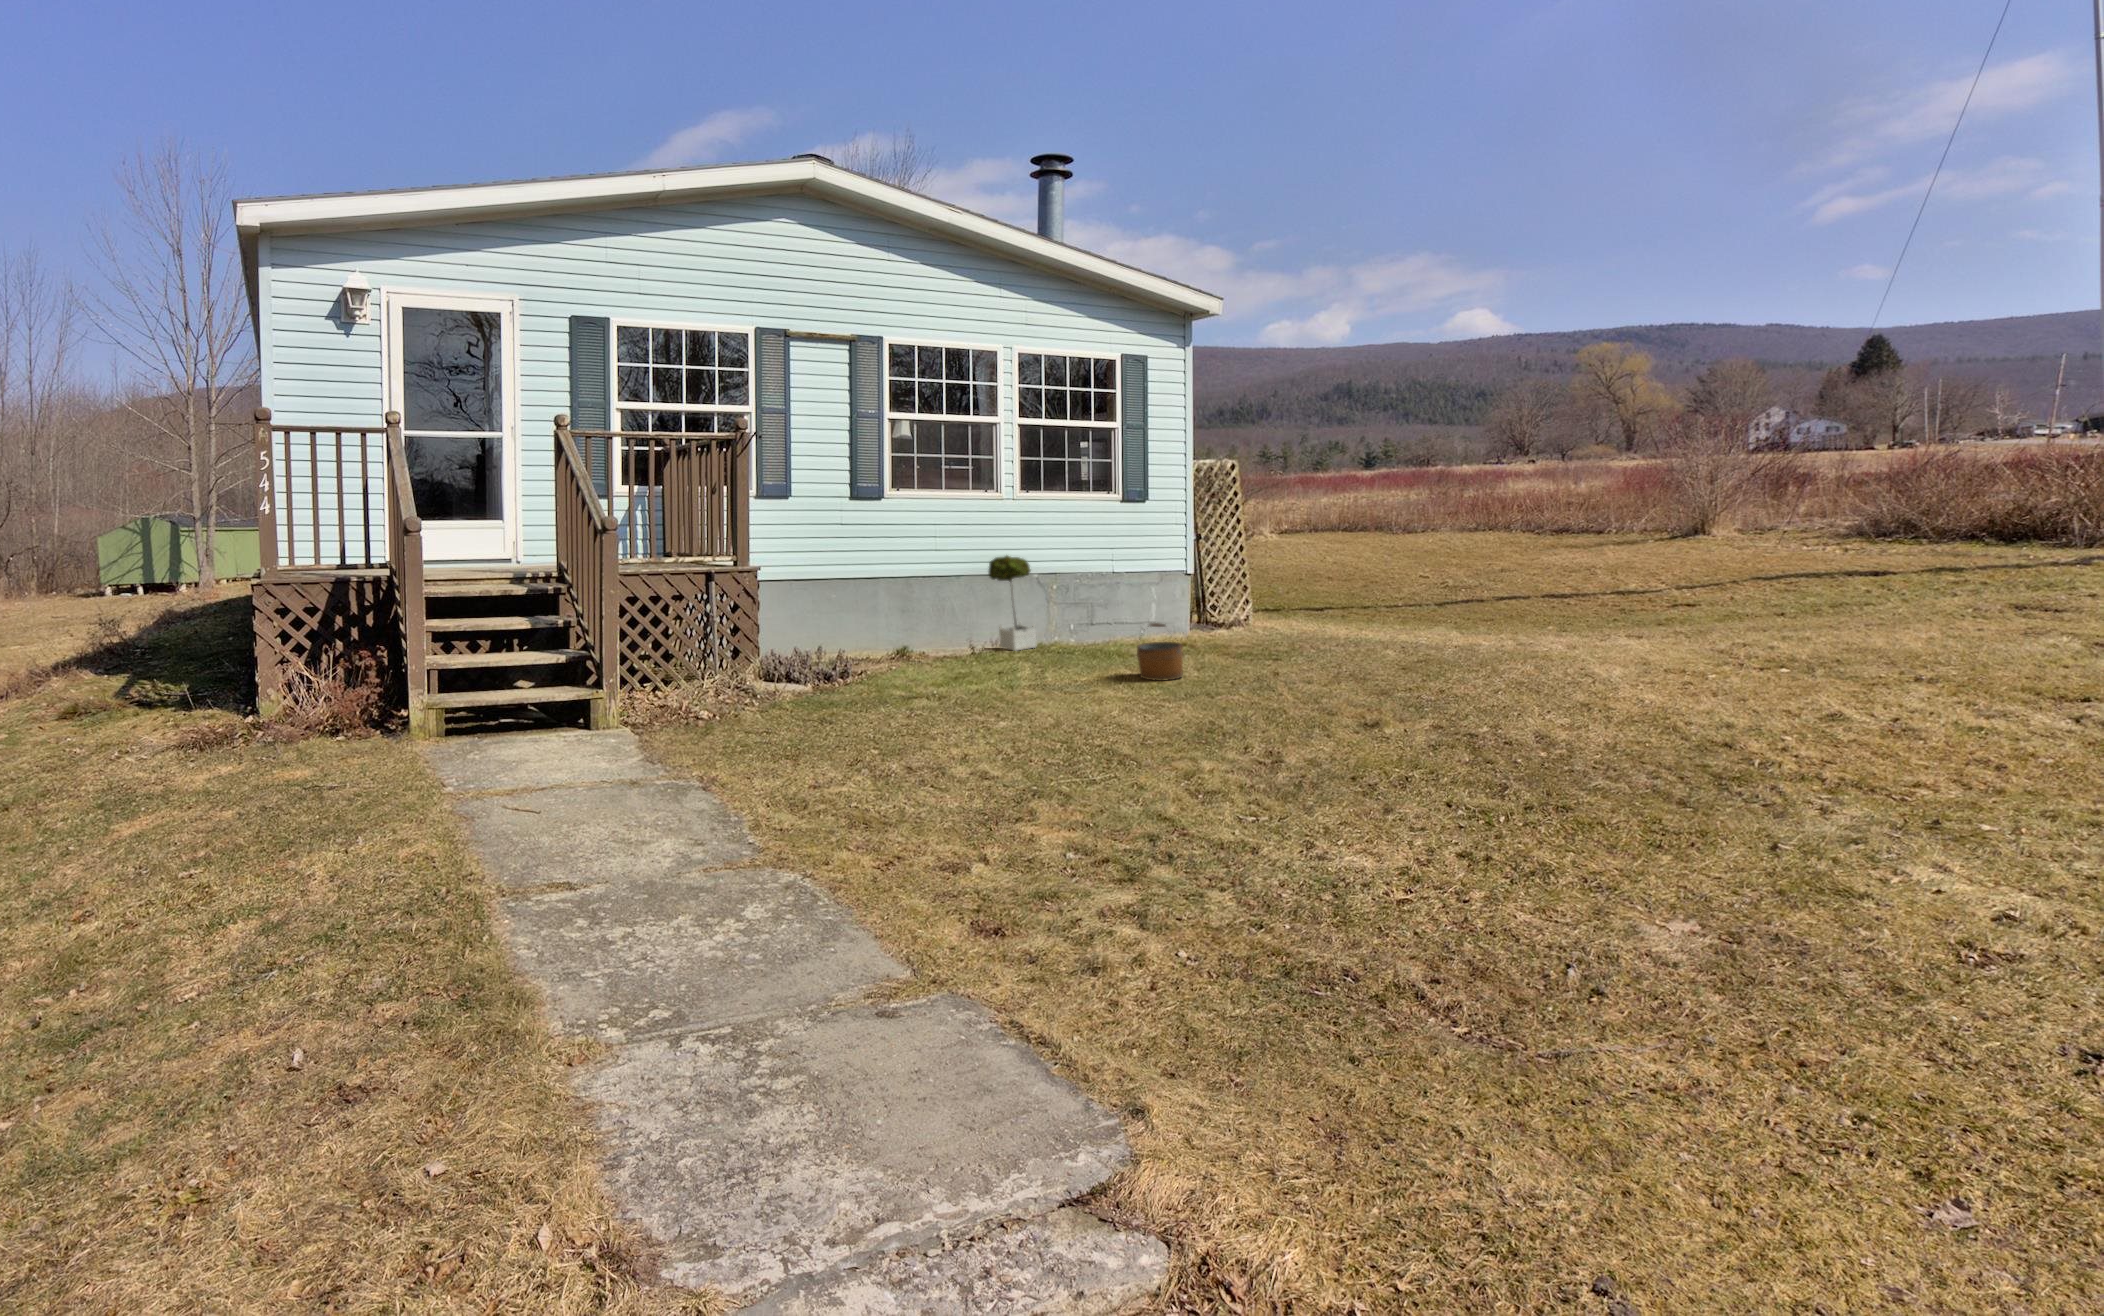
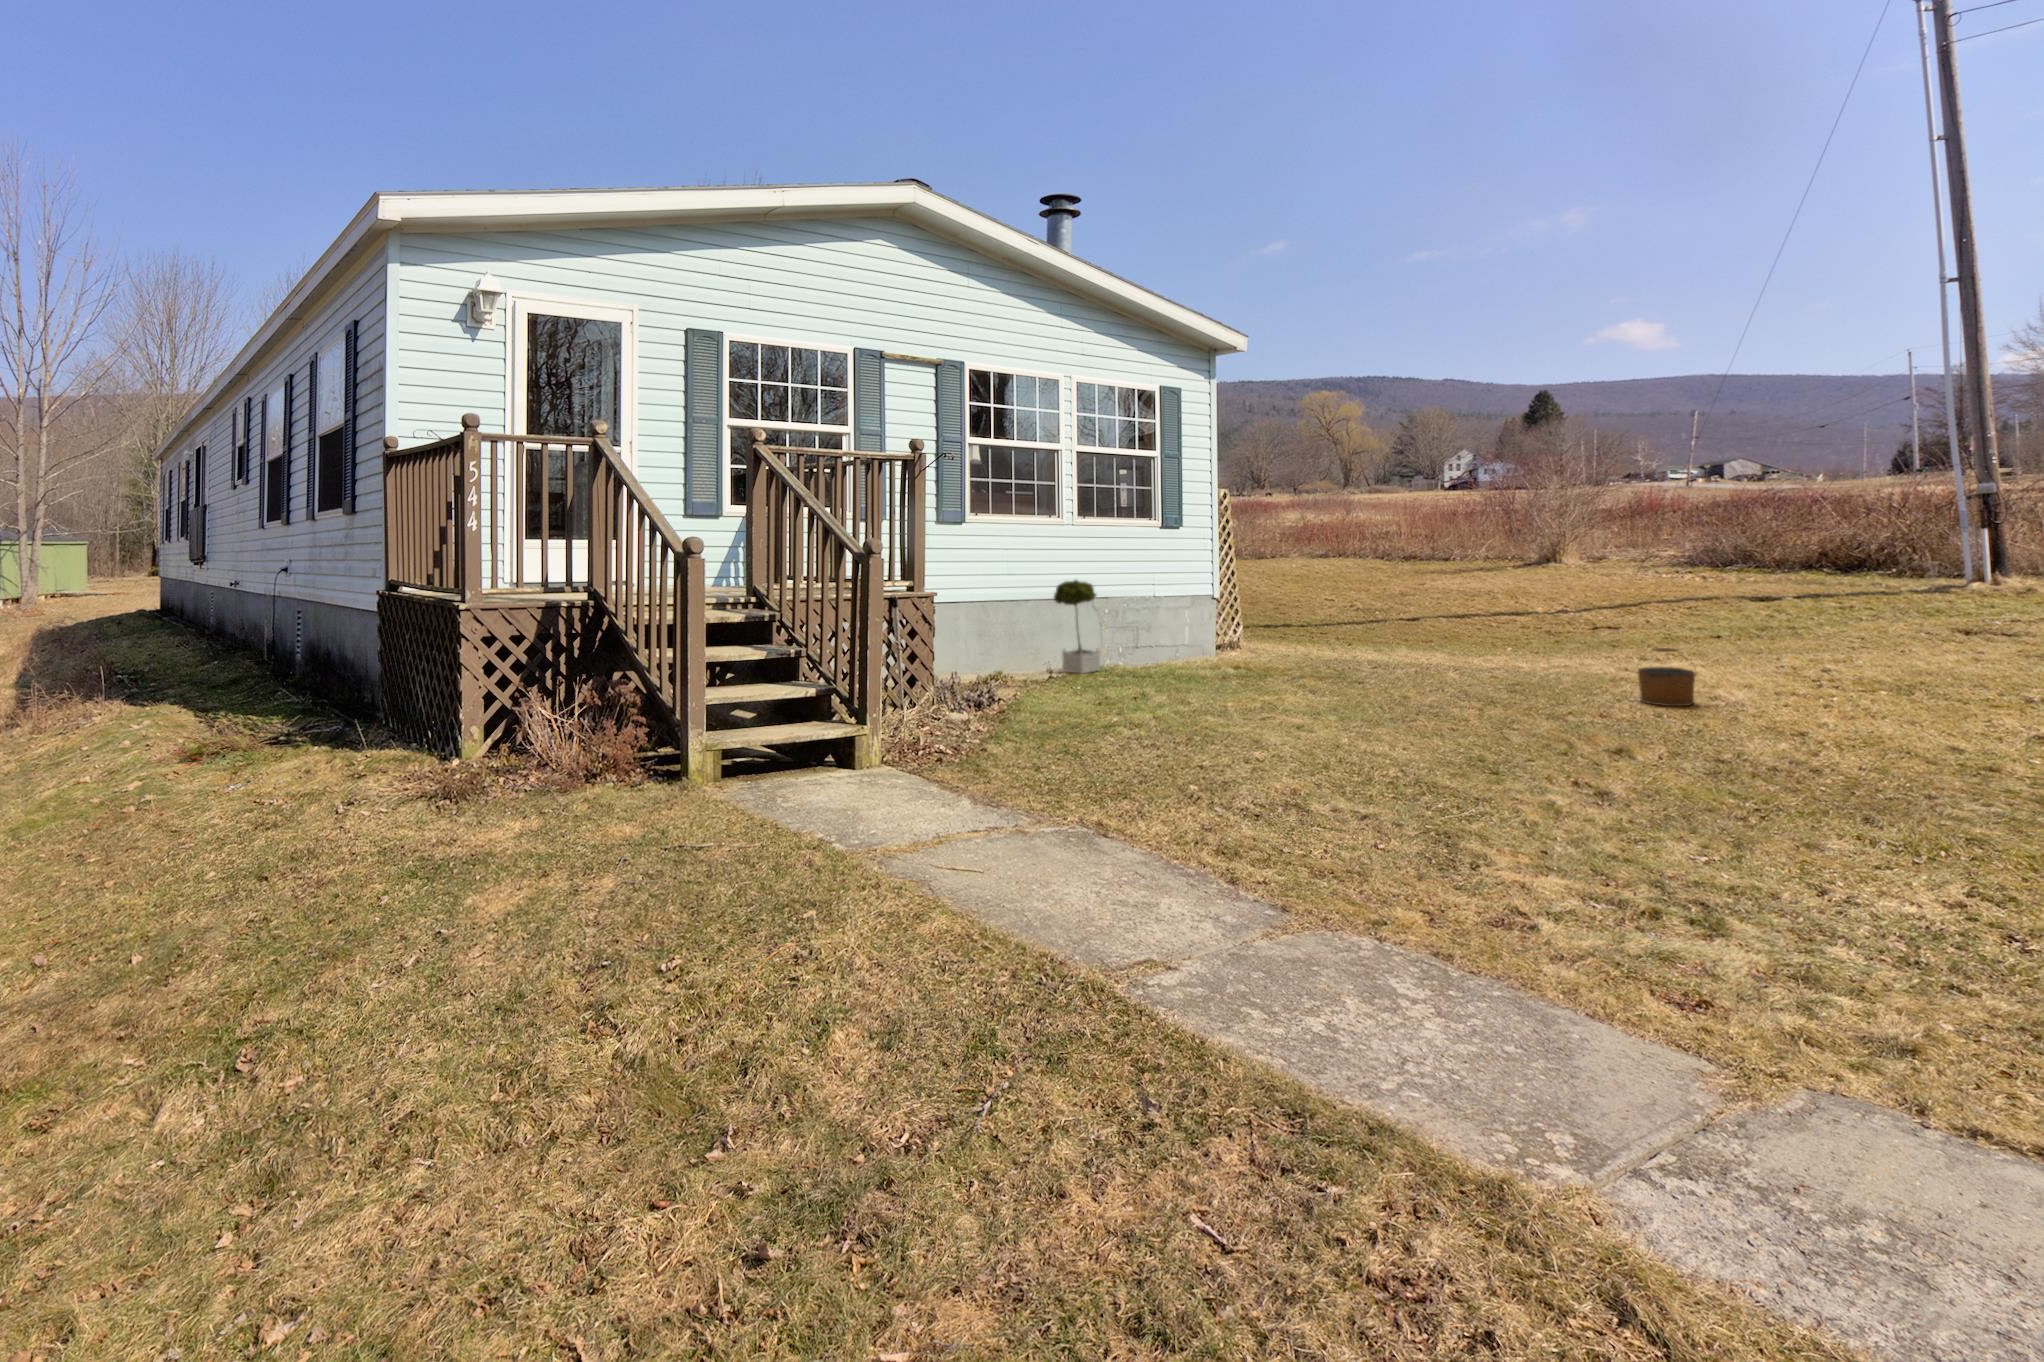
bucket: present [1137,623,1183,681] -> present [1637,648,1696,706]

